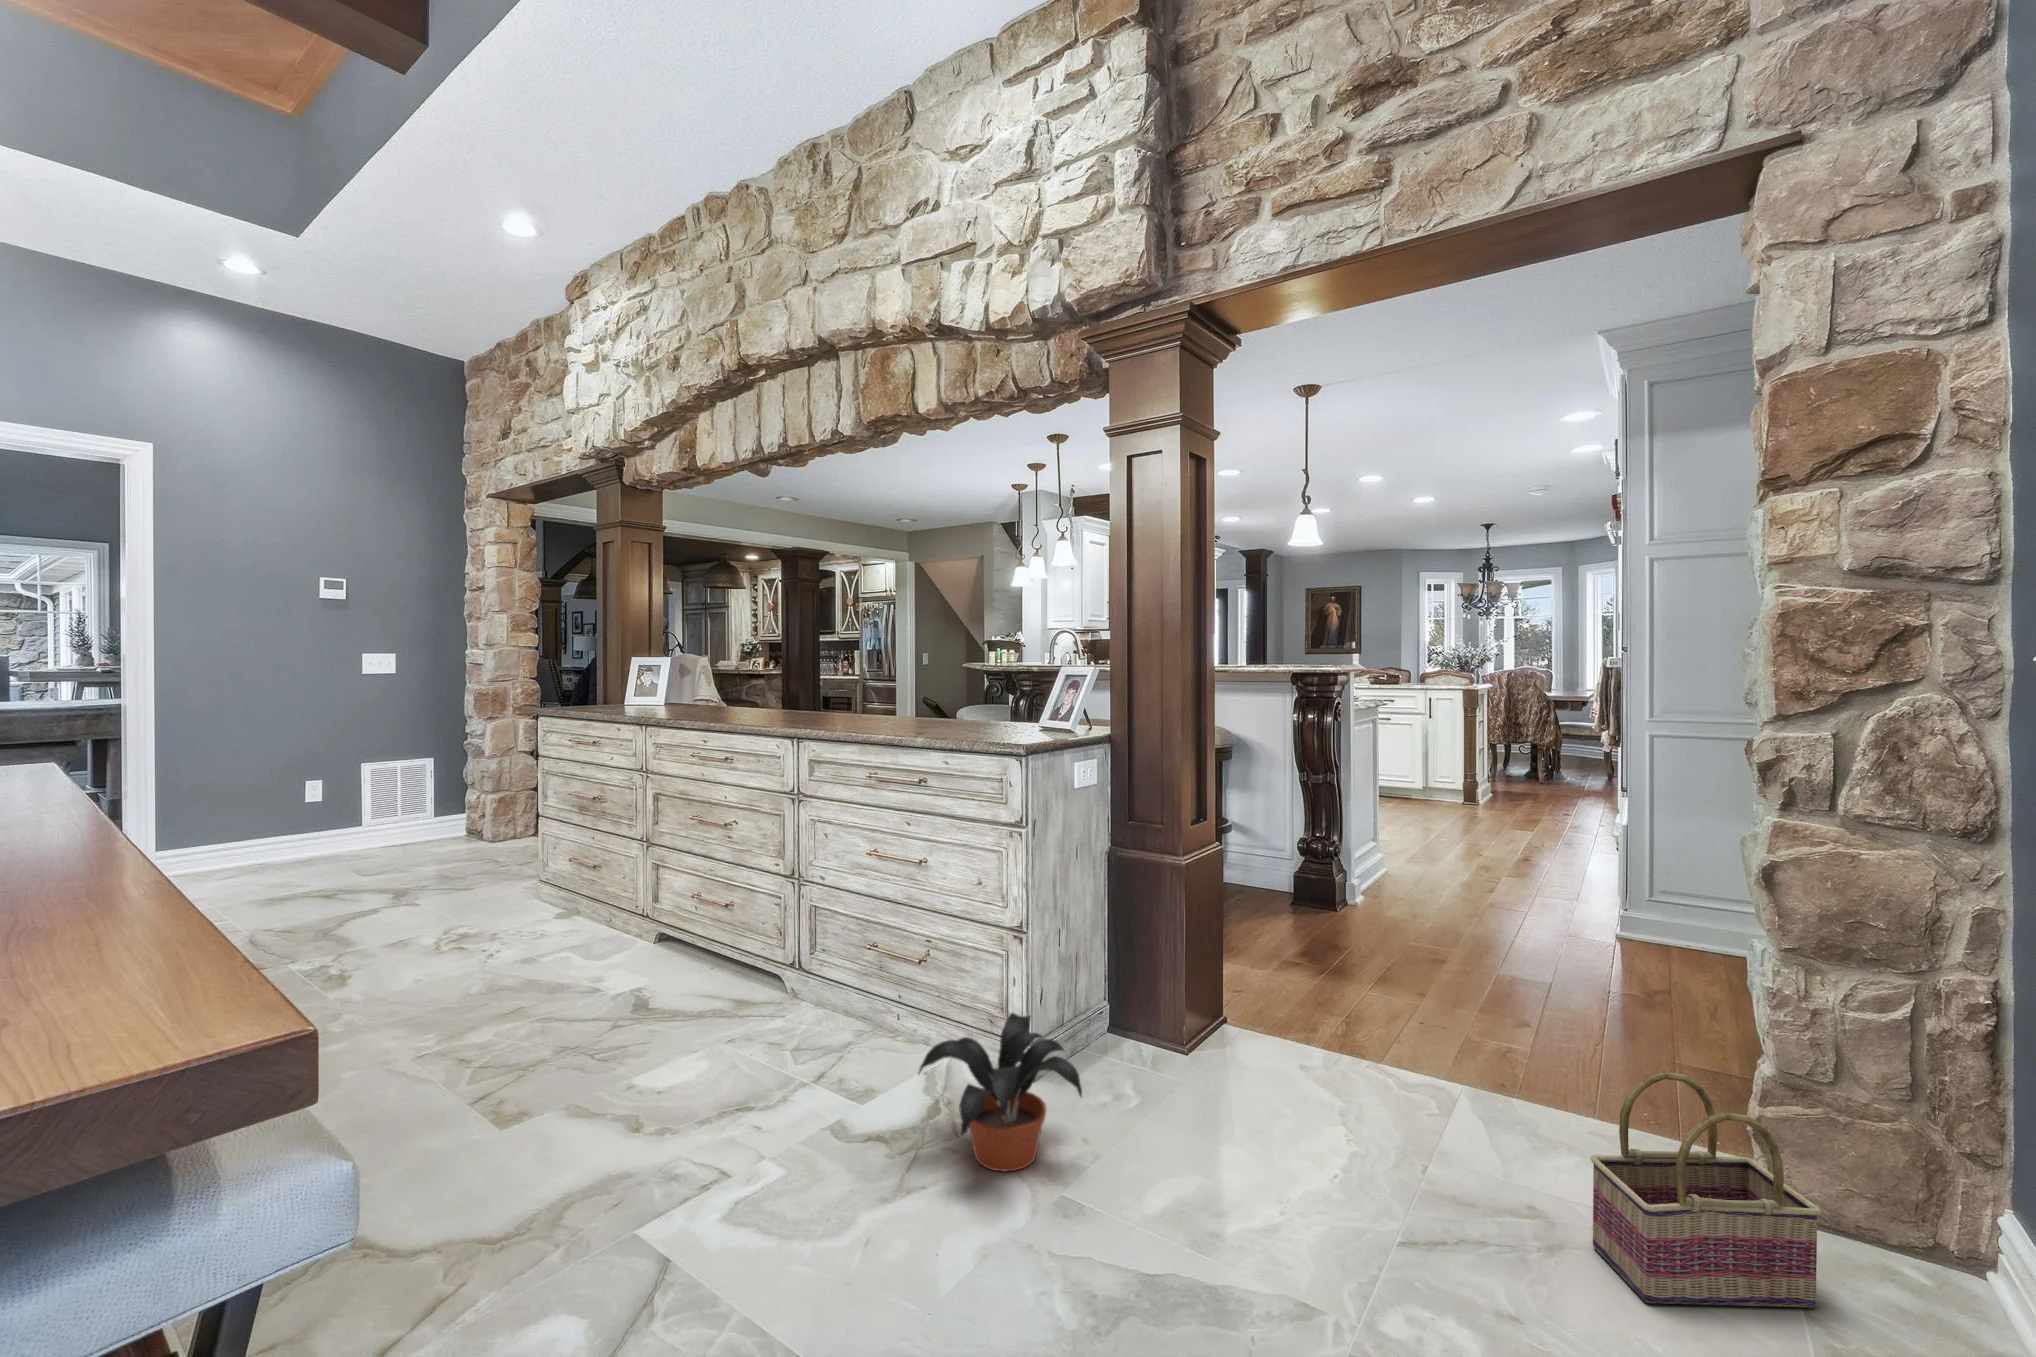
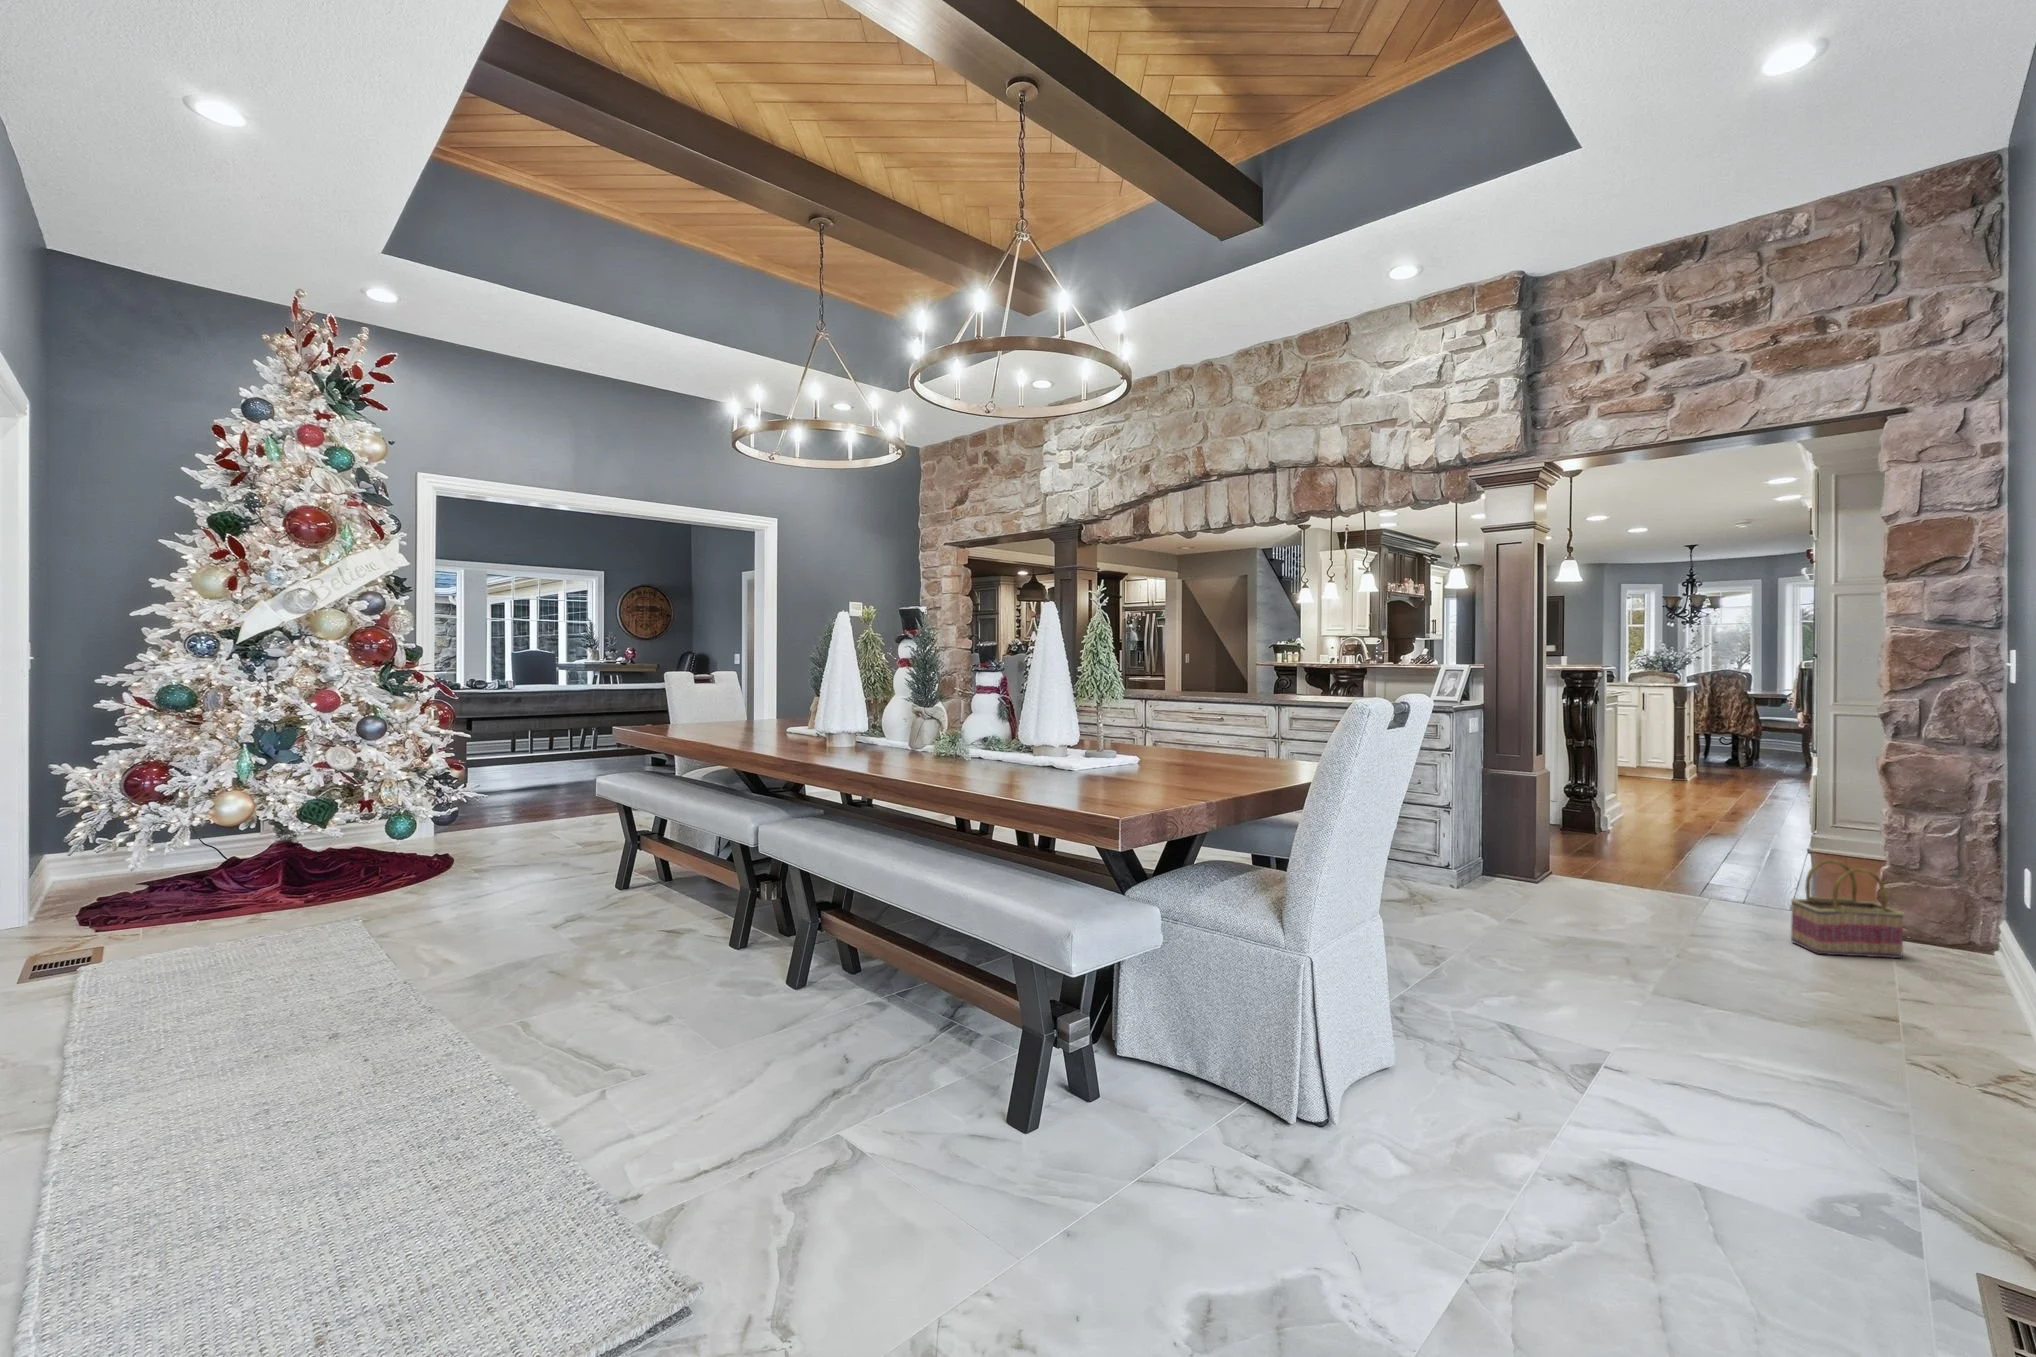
potted plant: present [919,1013,1082,1171] -> none [1425,845,1515,914]

